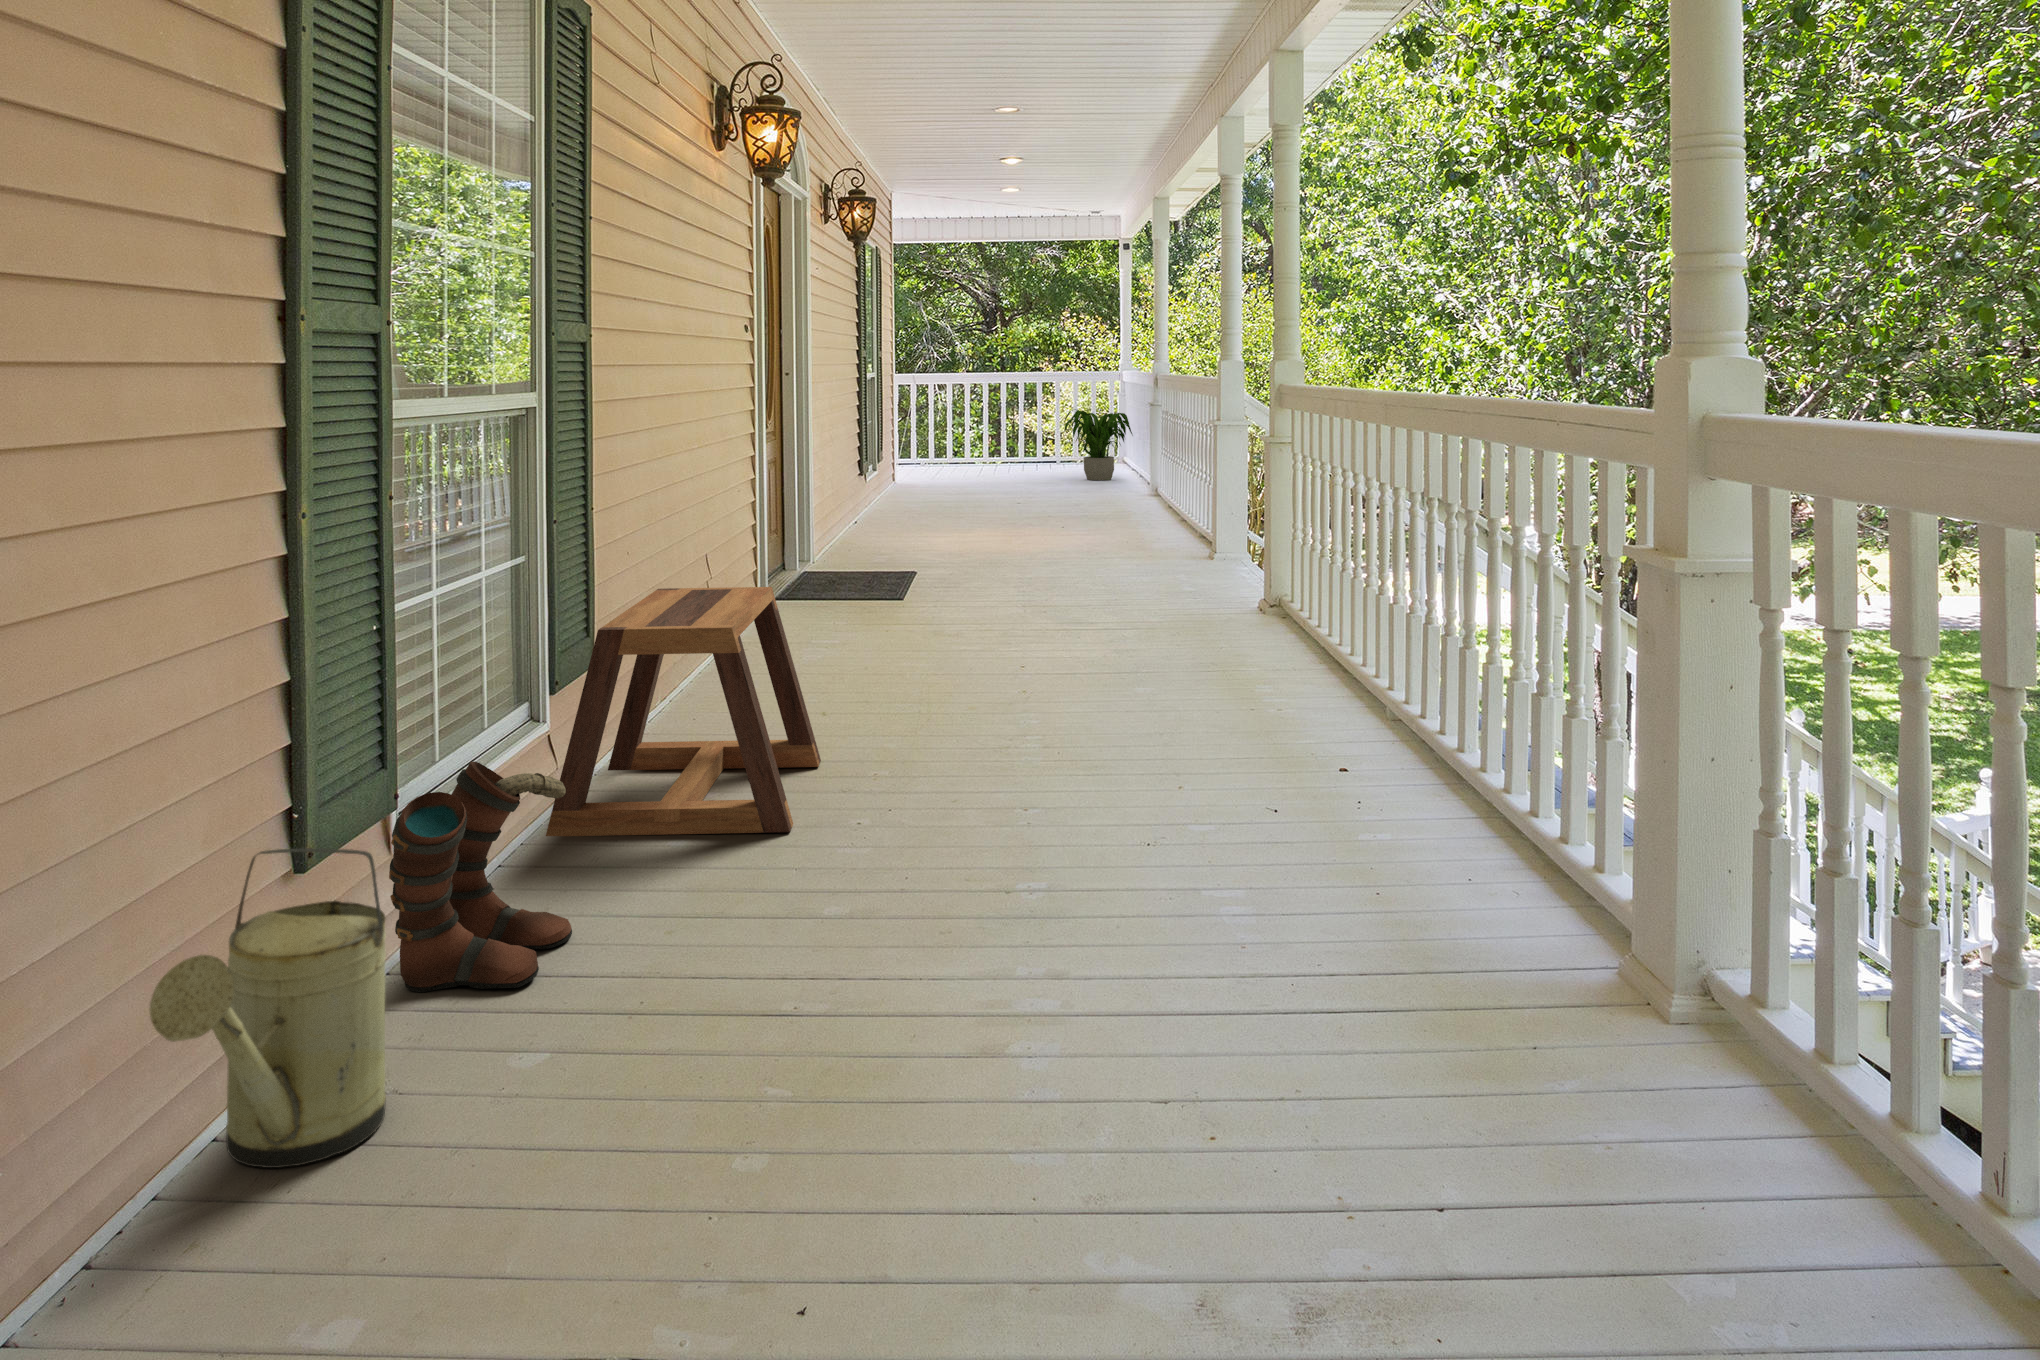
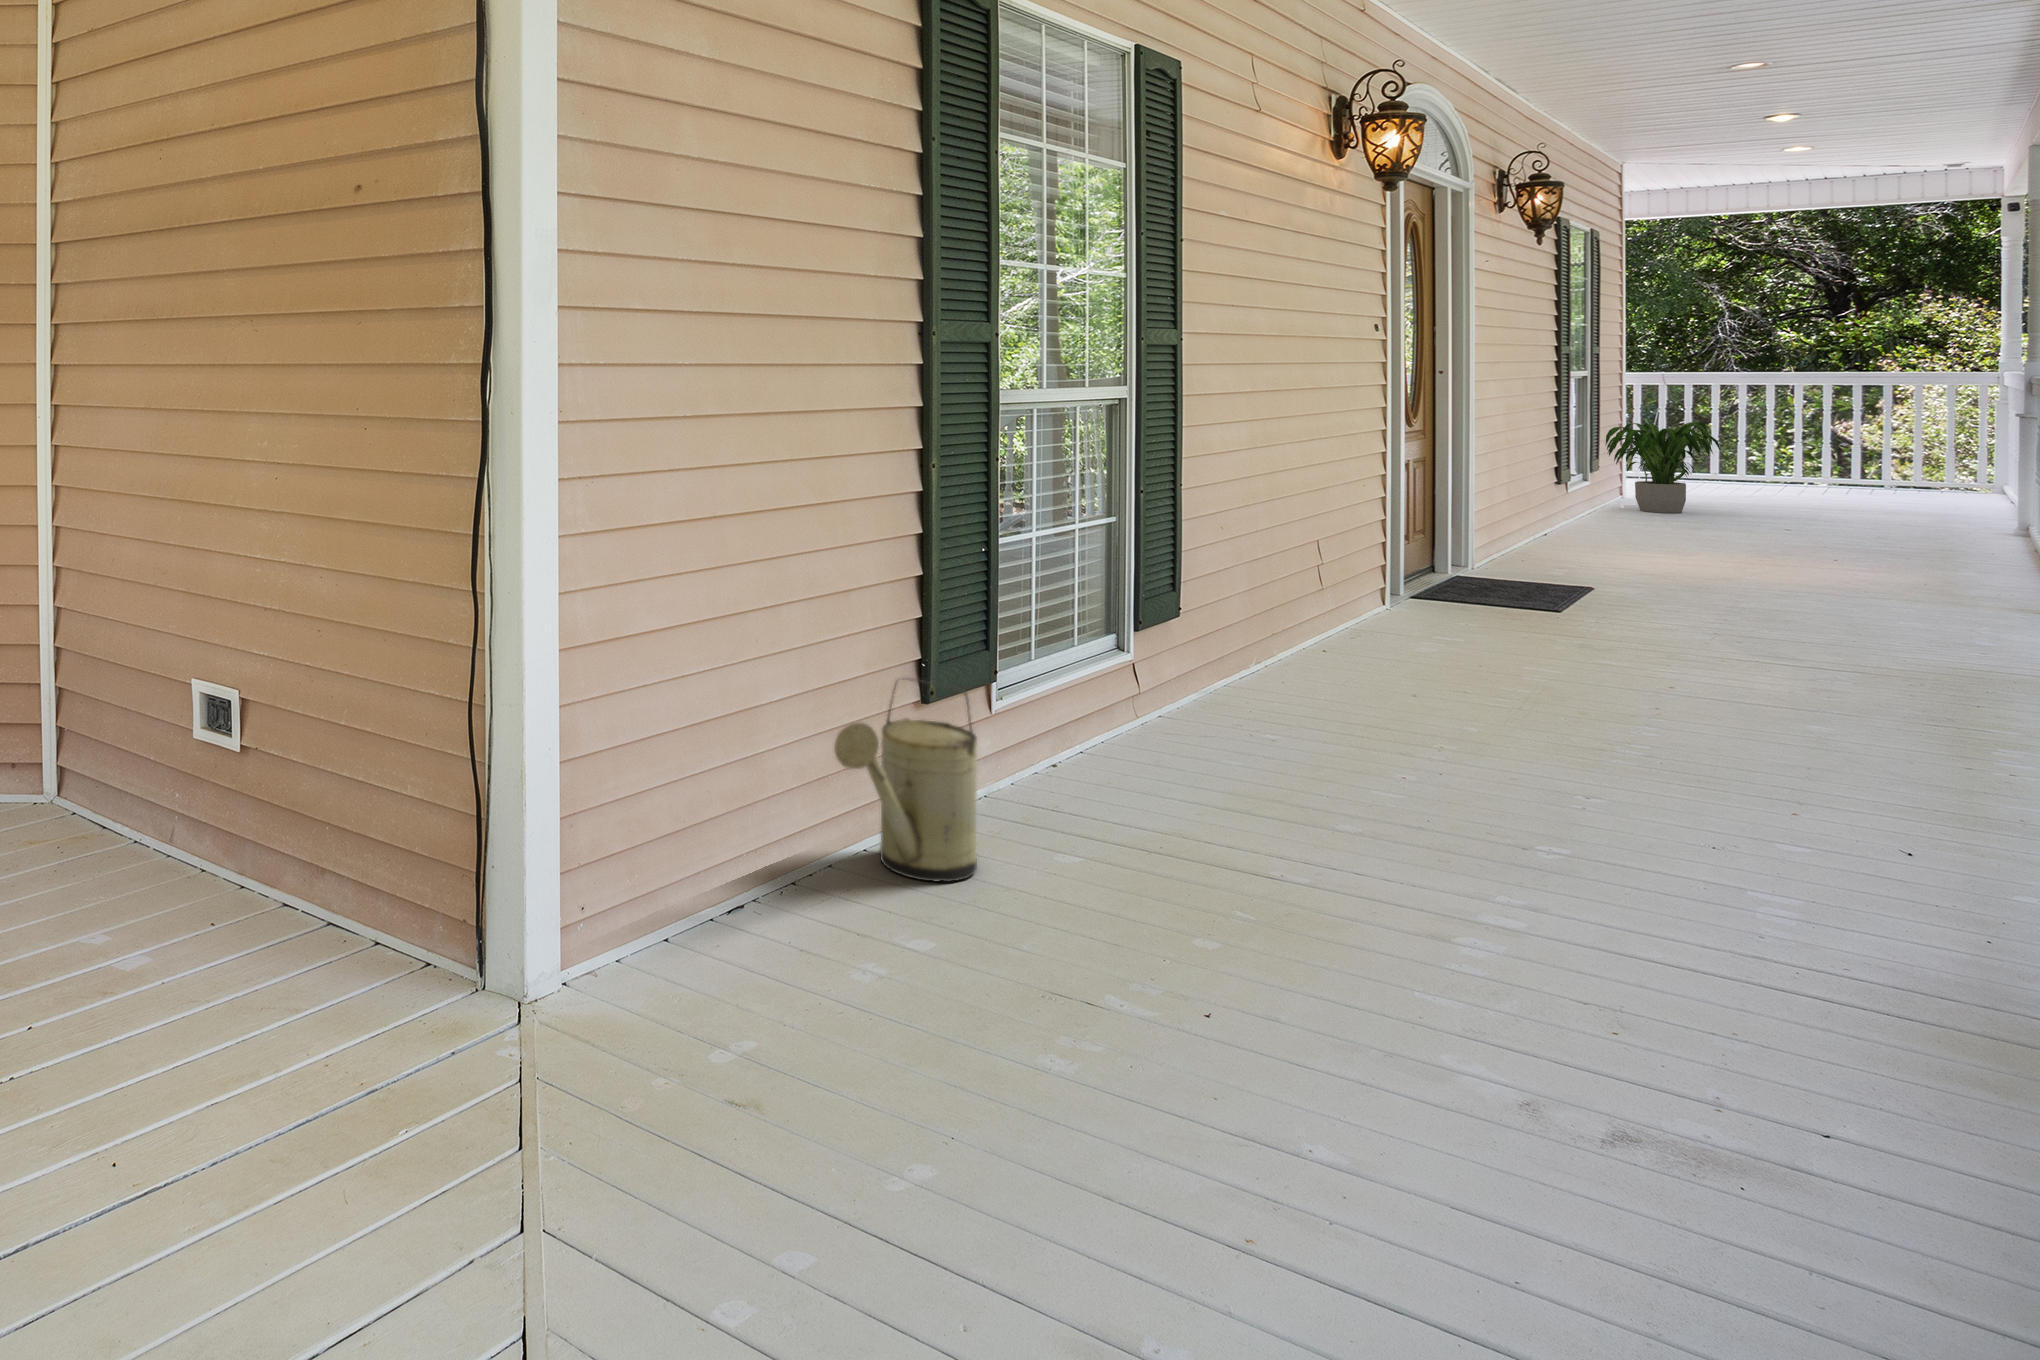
potted plant: present [1064,410,1132,480] -> present [1606,422,1720,513]
stool: present [546,587,821,836] -> none [1126,559,1404,784]
boots: present [389,761,572,992] -> none [991,660,1130,828]

